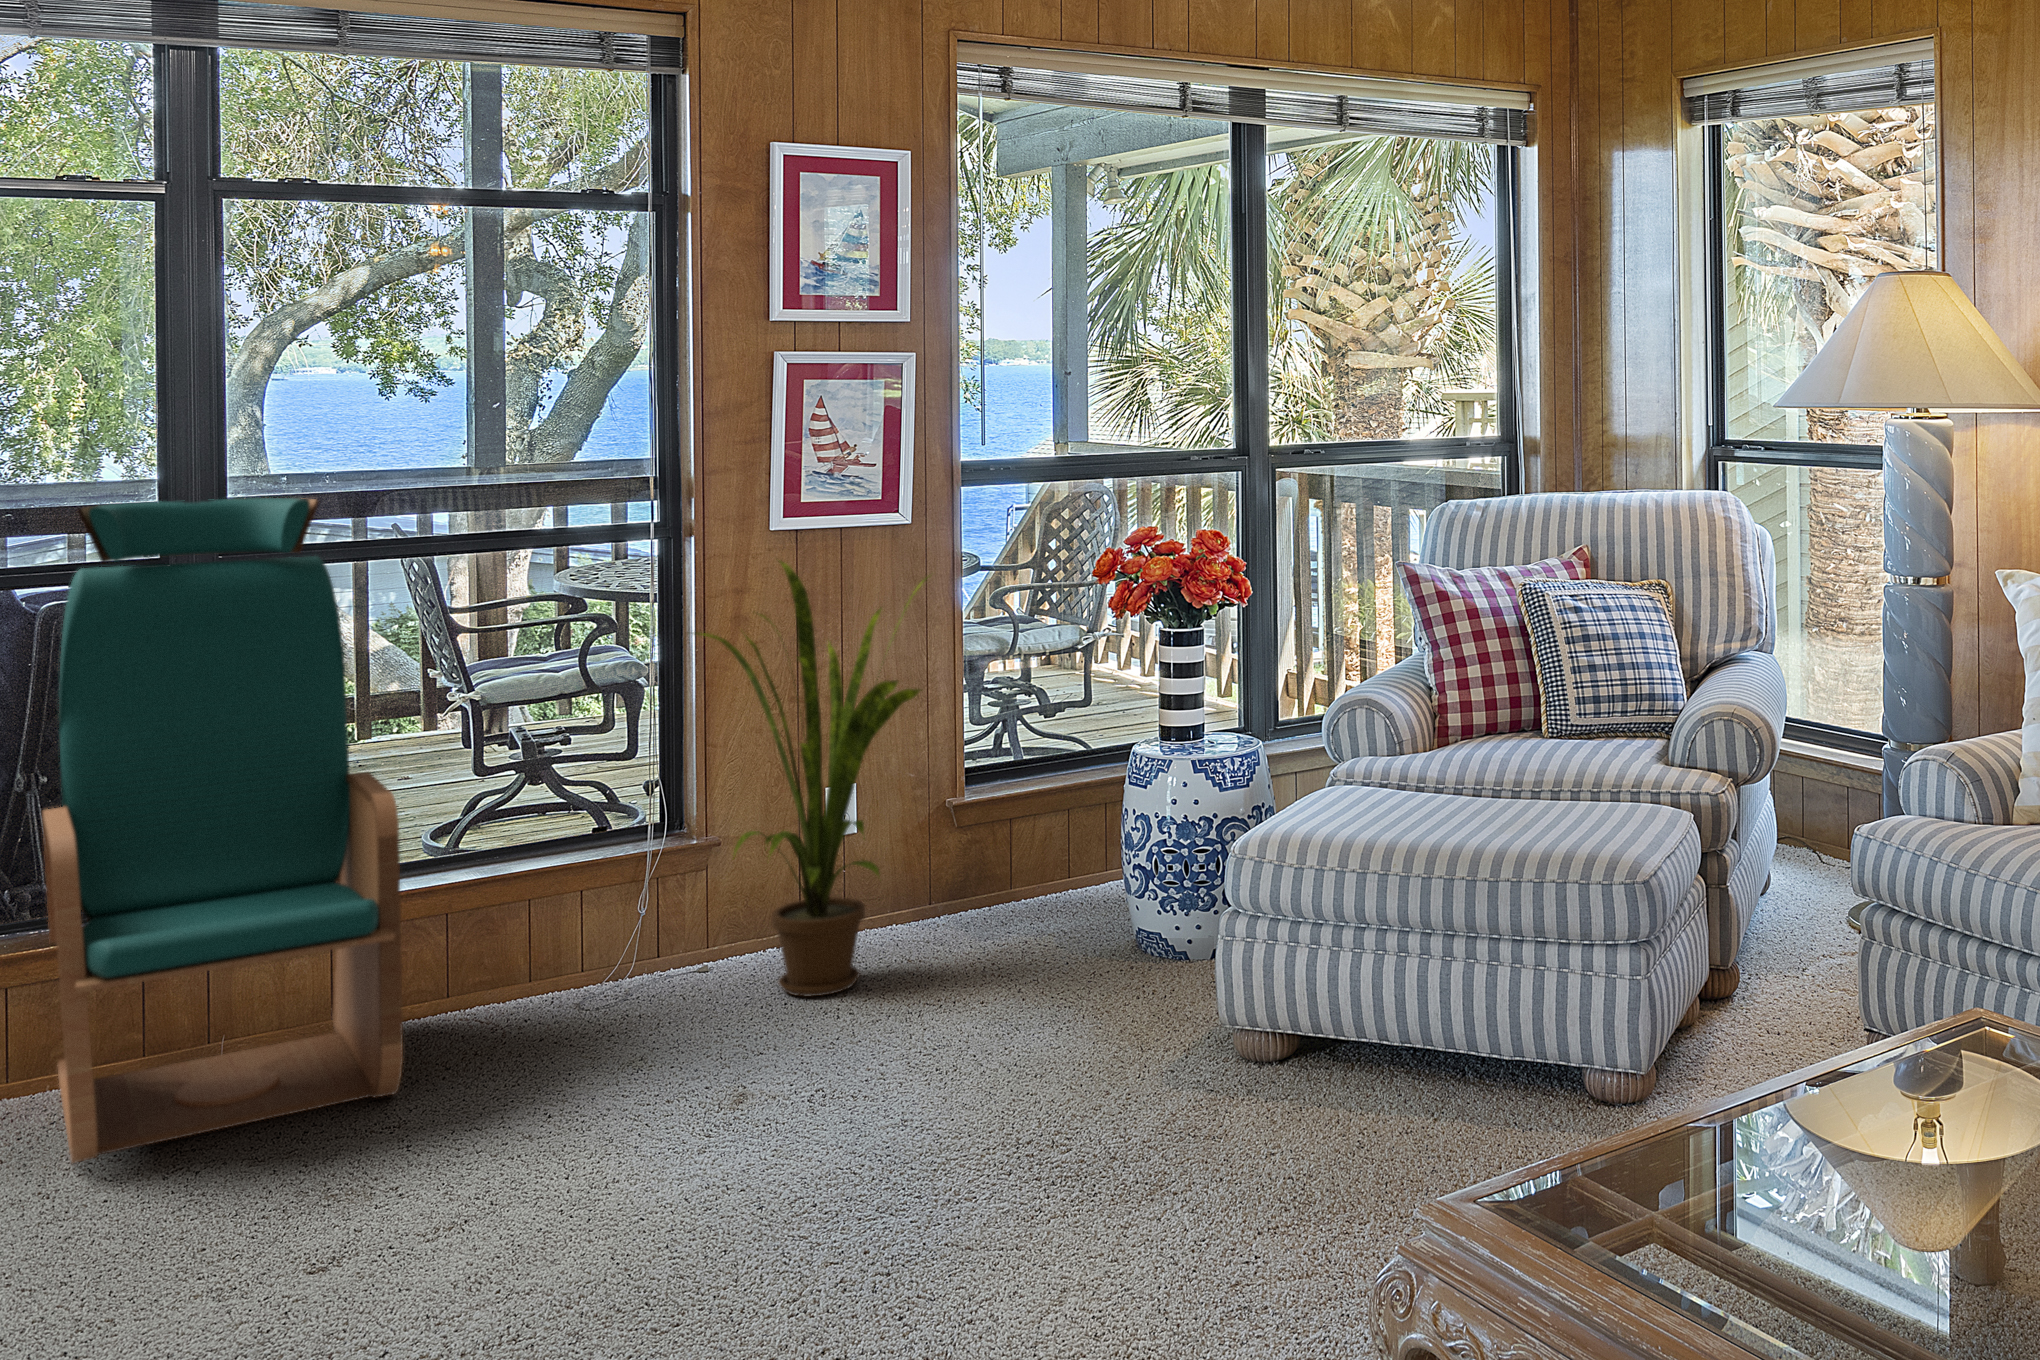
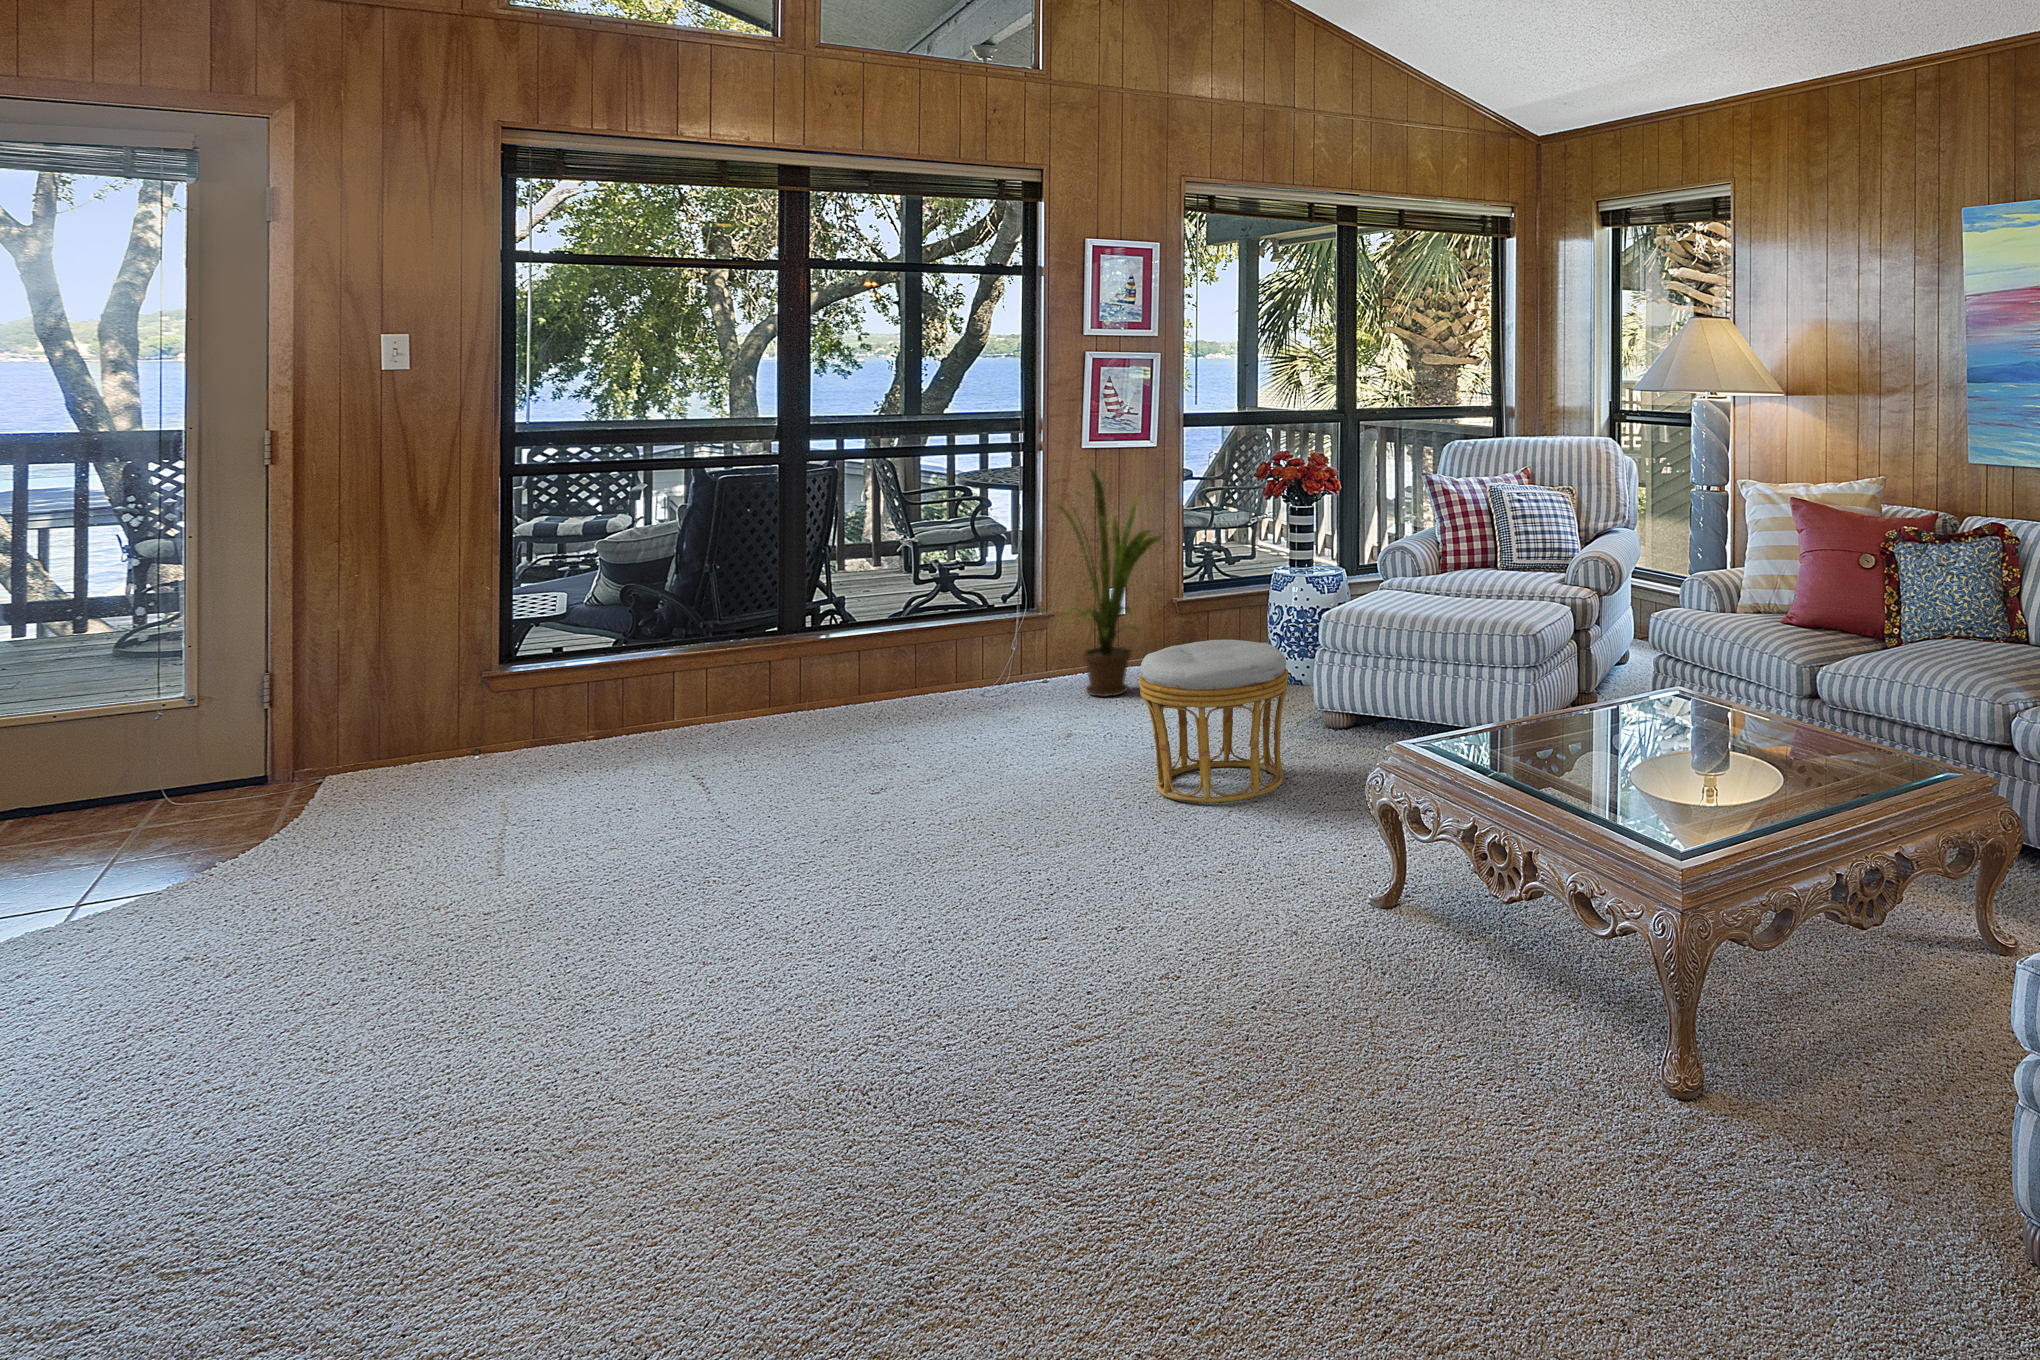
armchair: present [43,498,403,1163] -> none [727,427,904,751]
ottoman: none [862,915,1169,1279] -> present [1139,640,1288,803]

